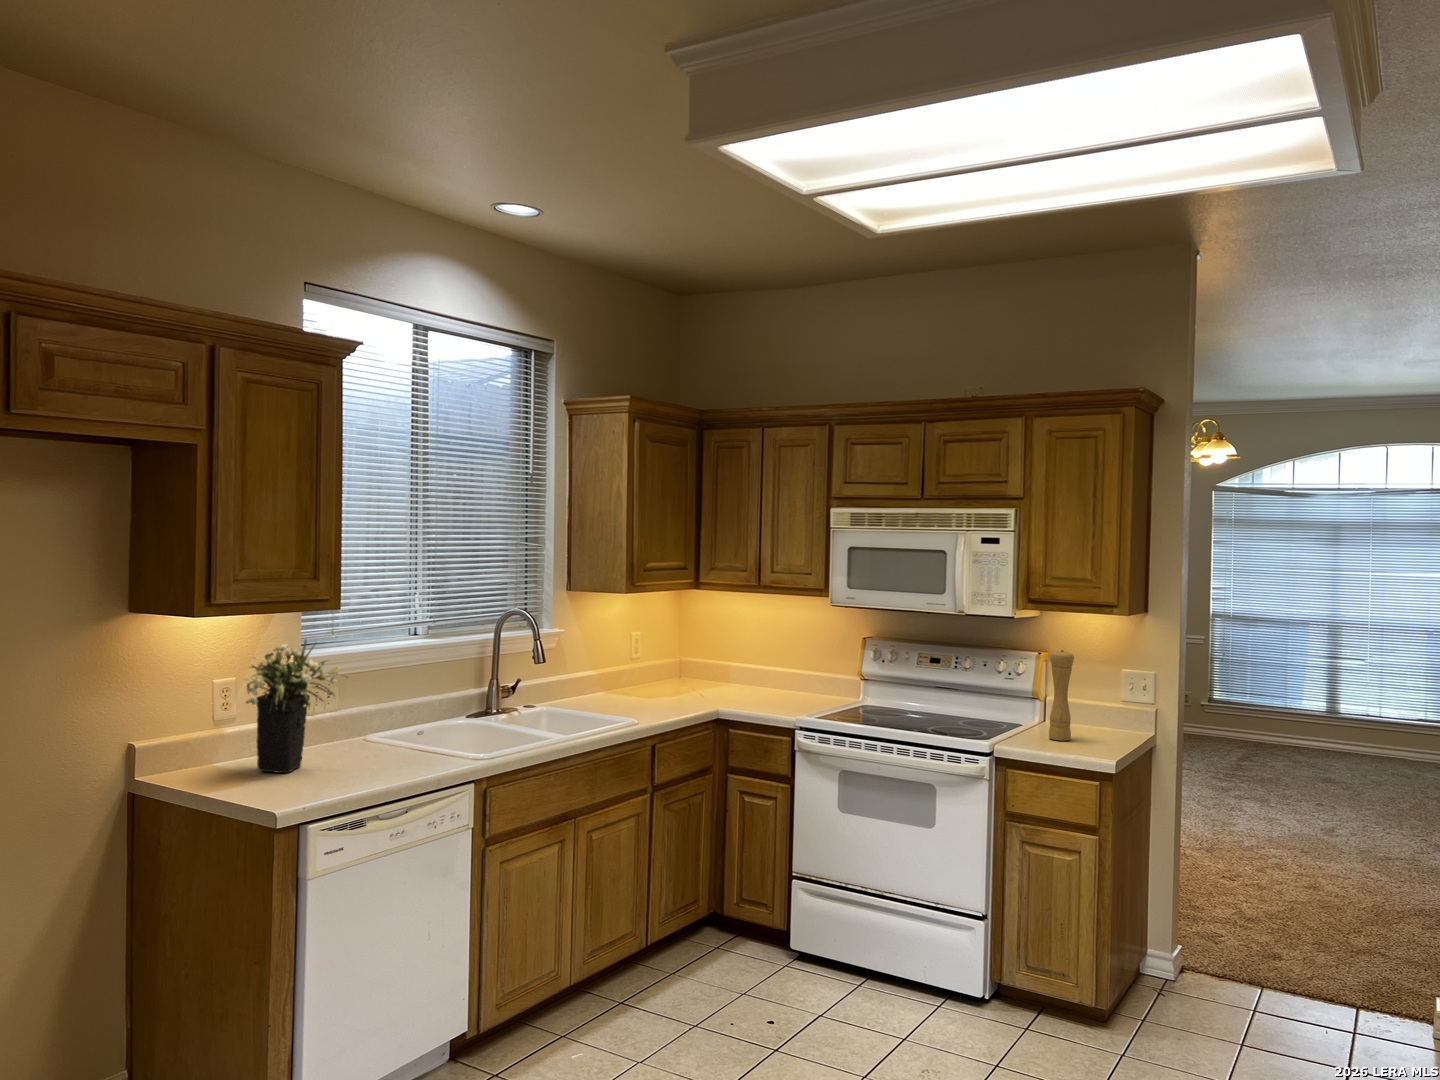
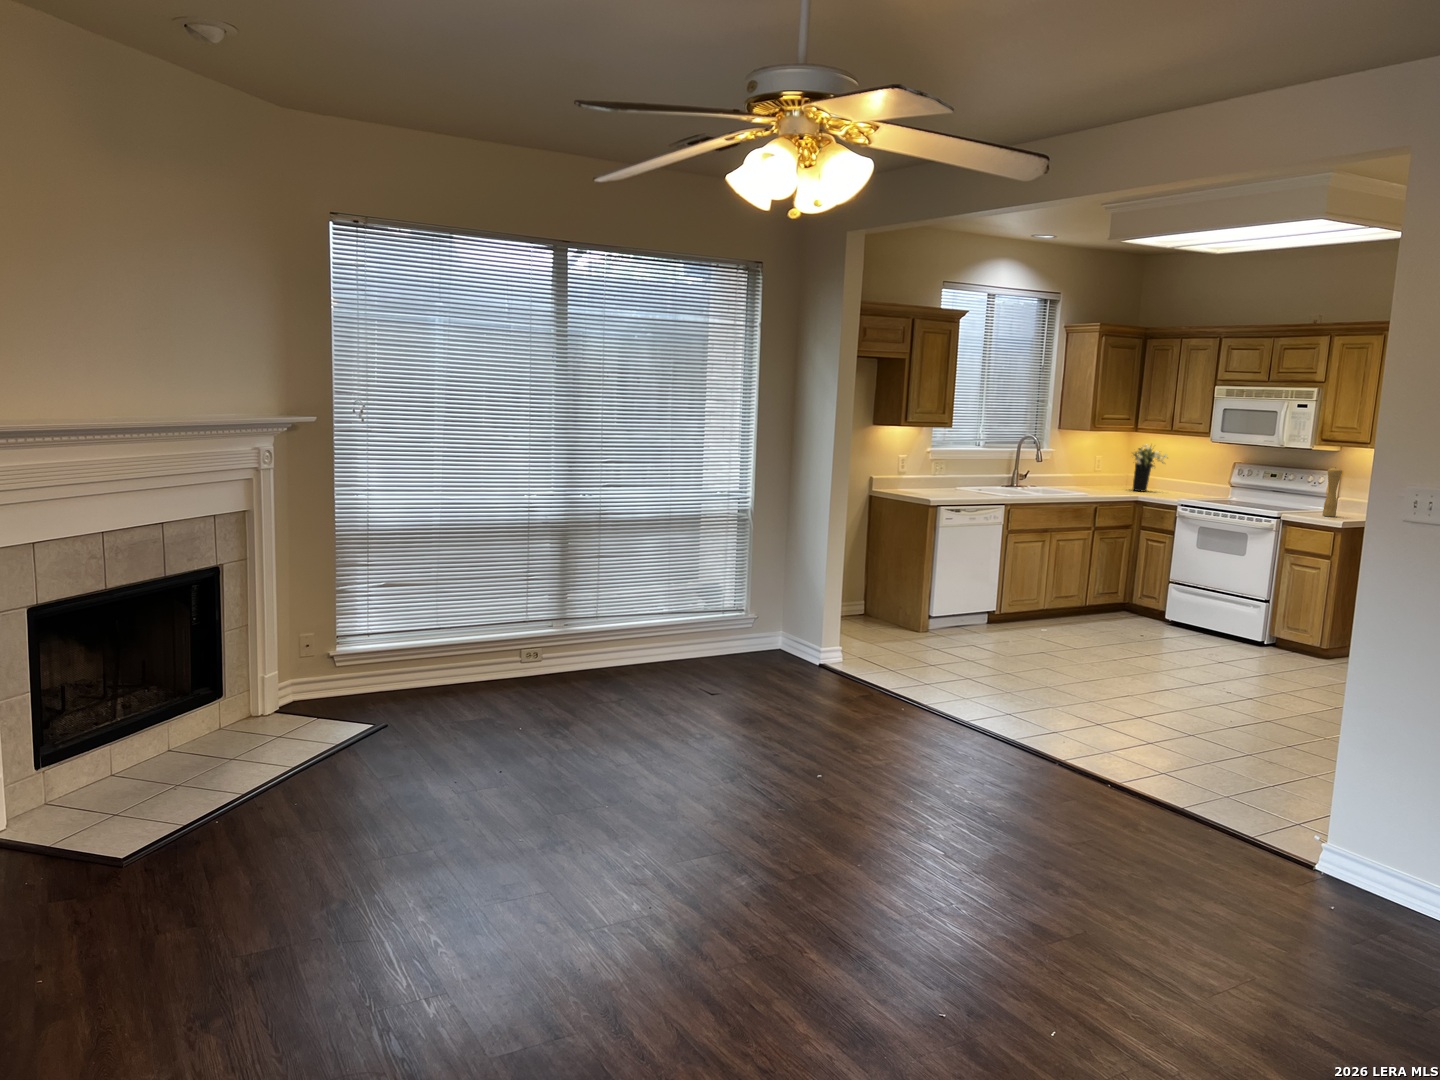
flower arrangement: present [246,640,348,773] -> present [1133,445,1167,492]

